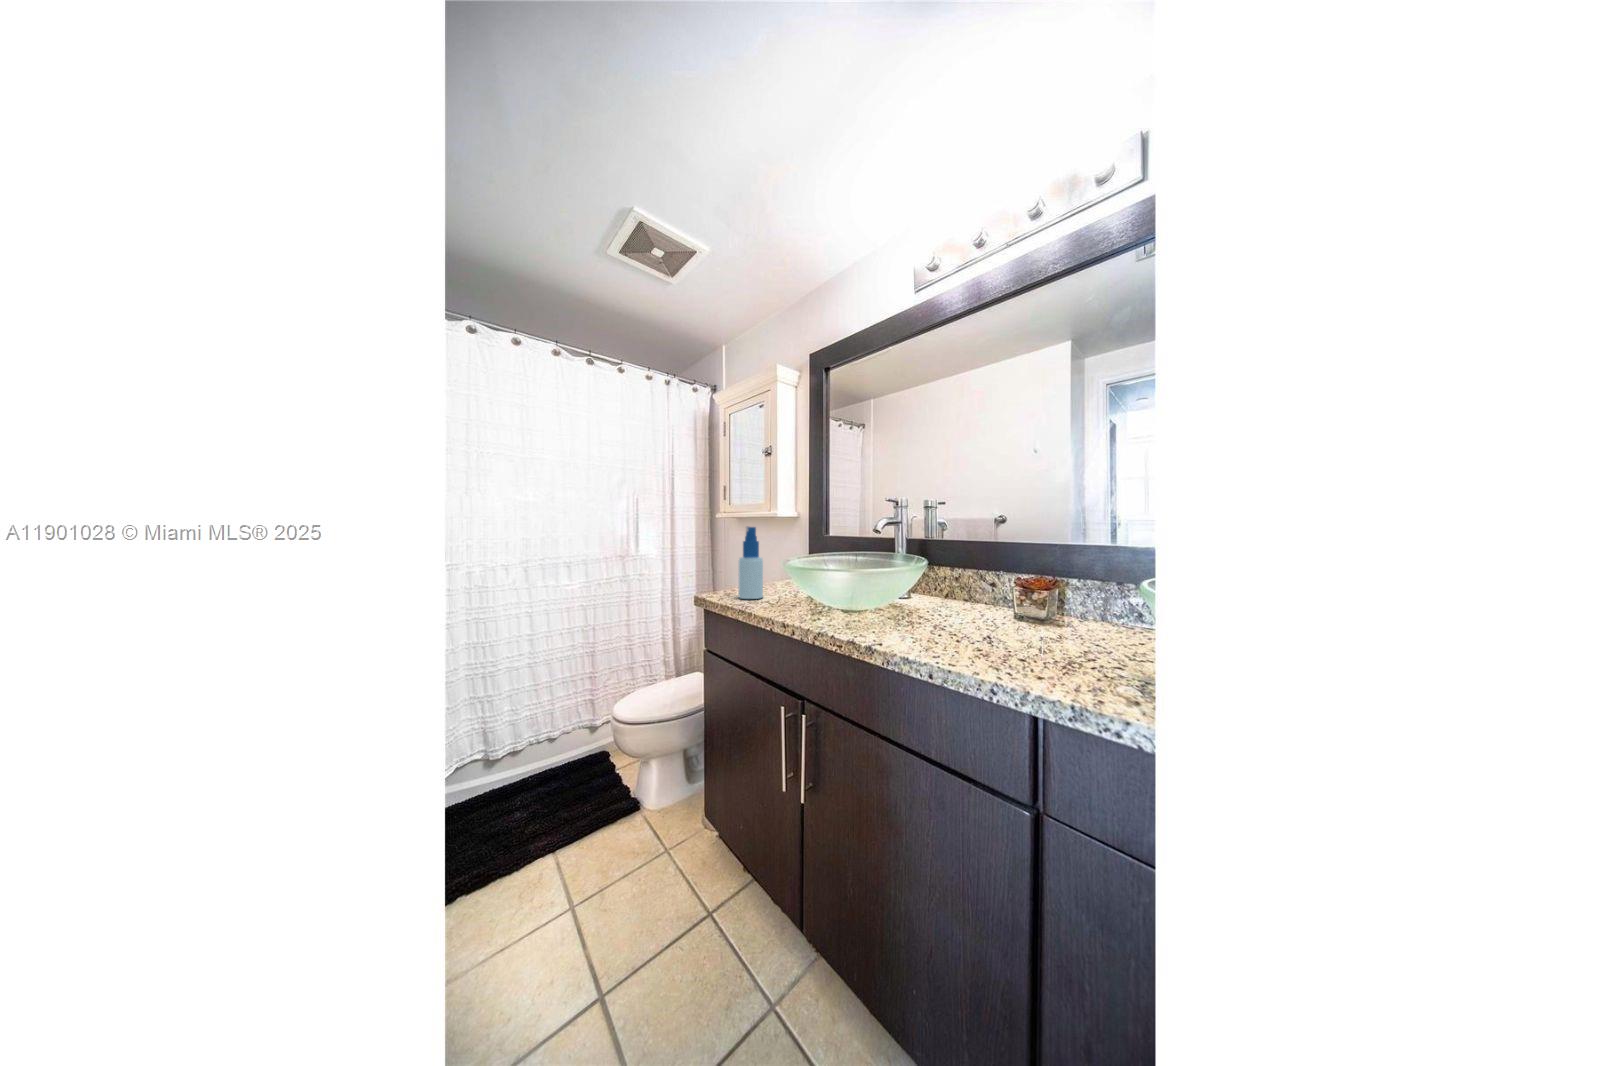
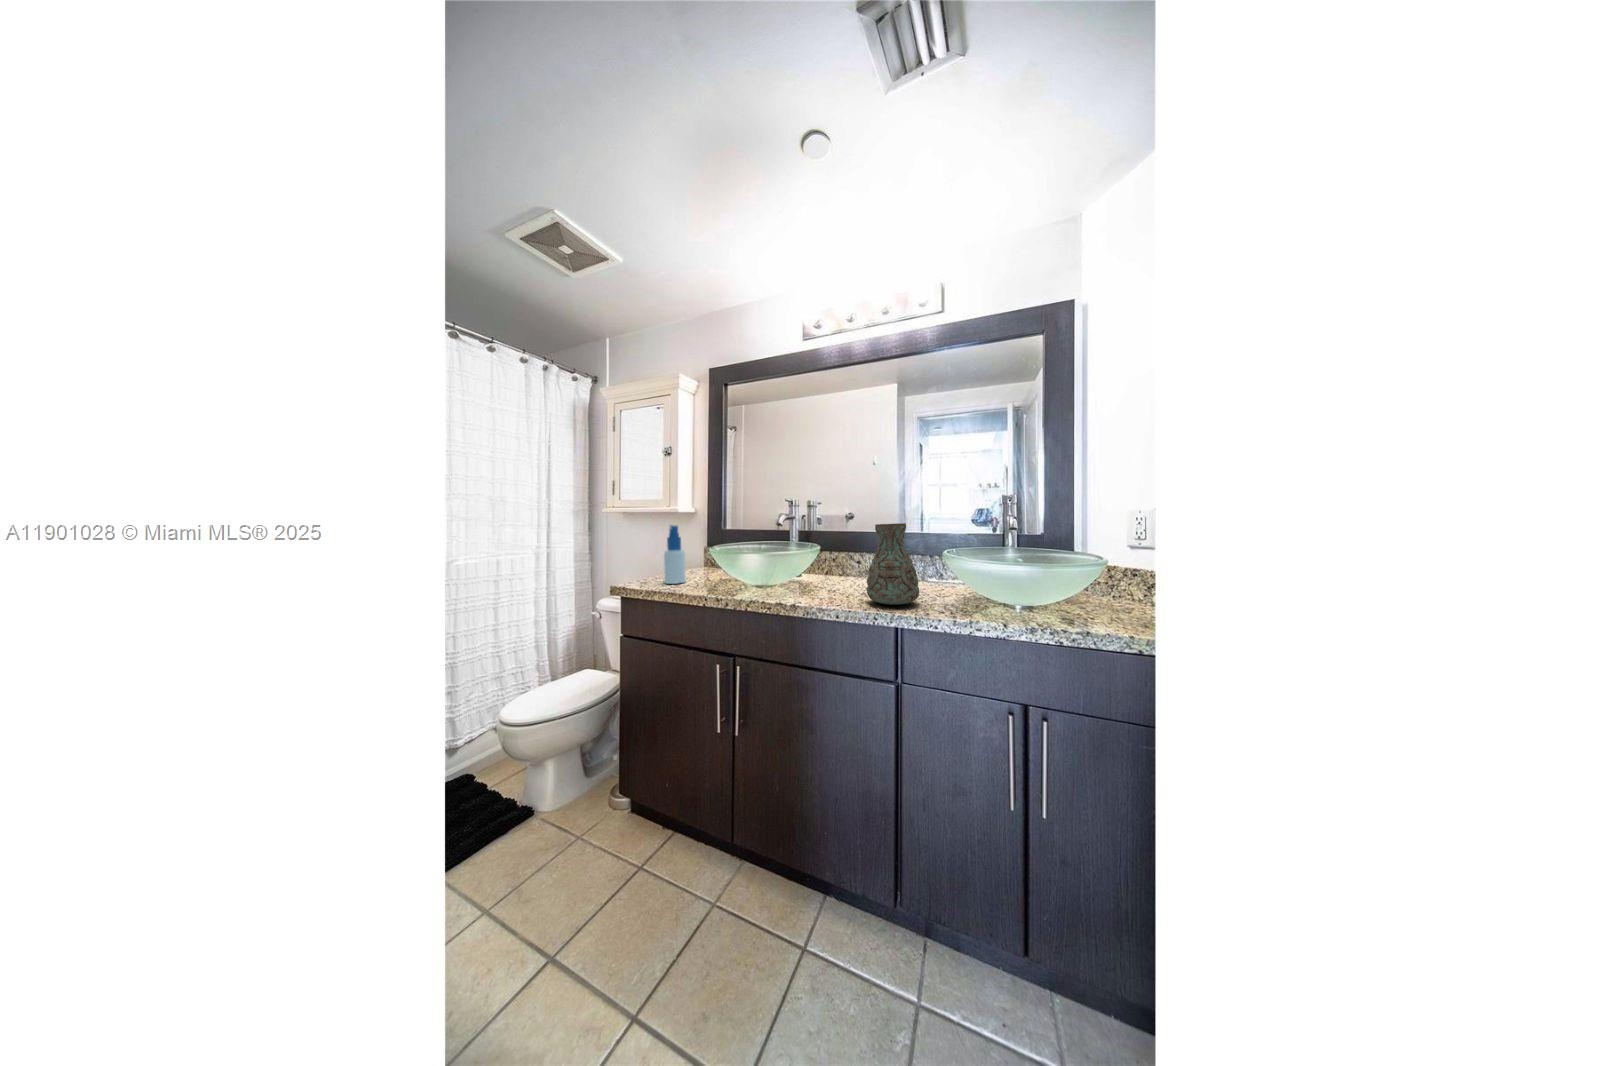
decorative vase: none [1014,535,1103,657] -> present [867,523,919,605]

